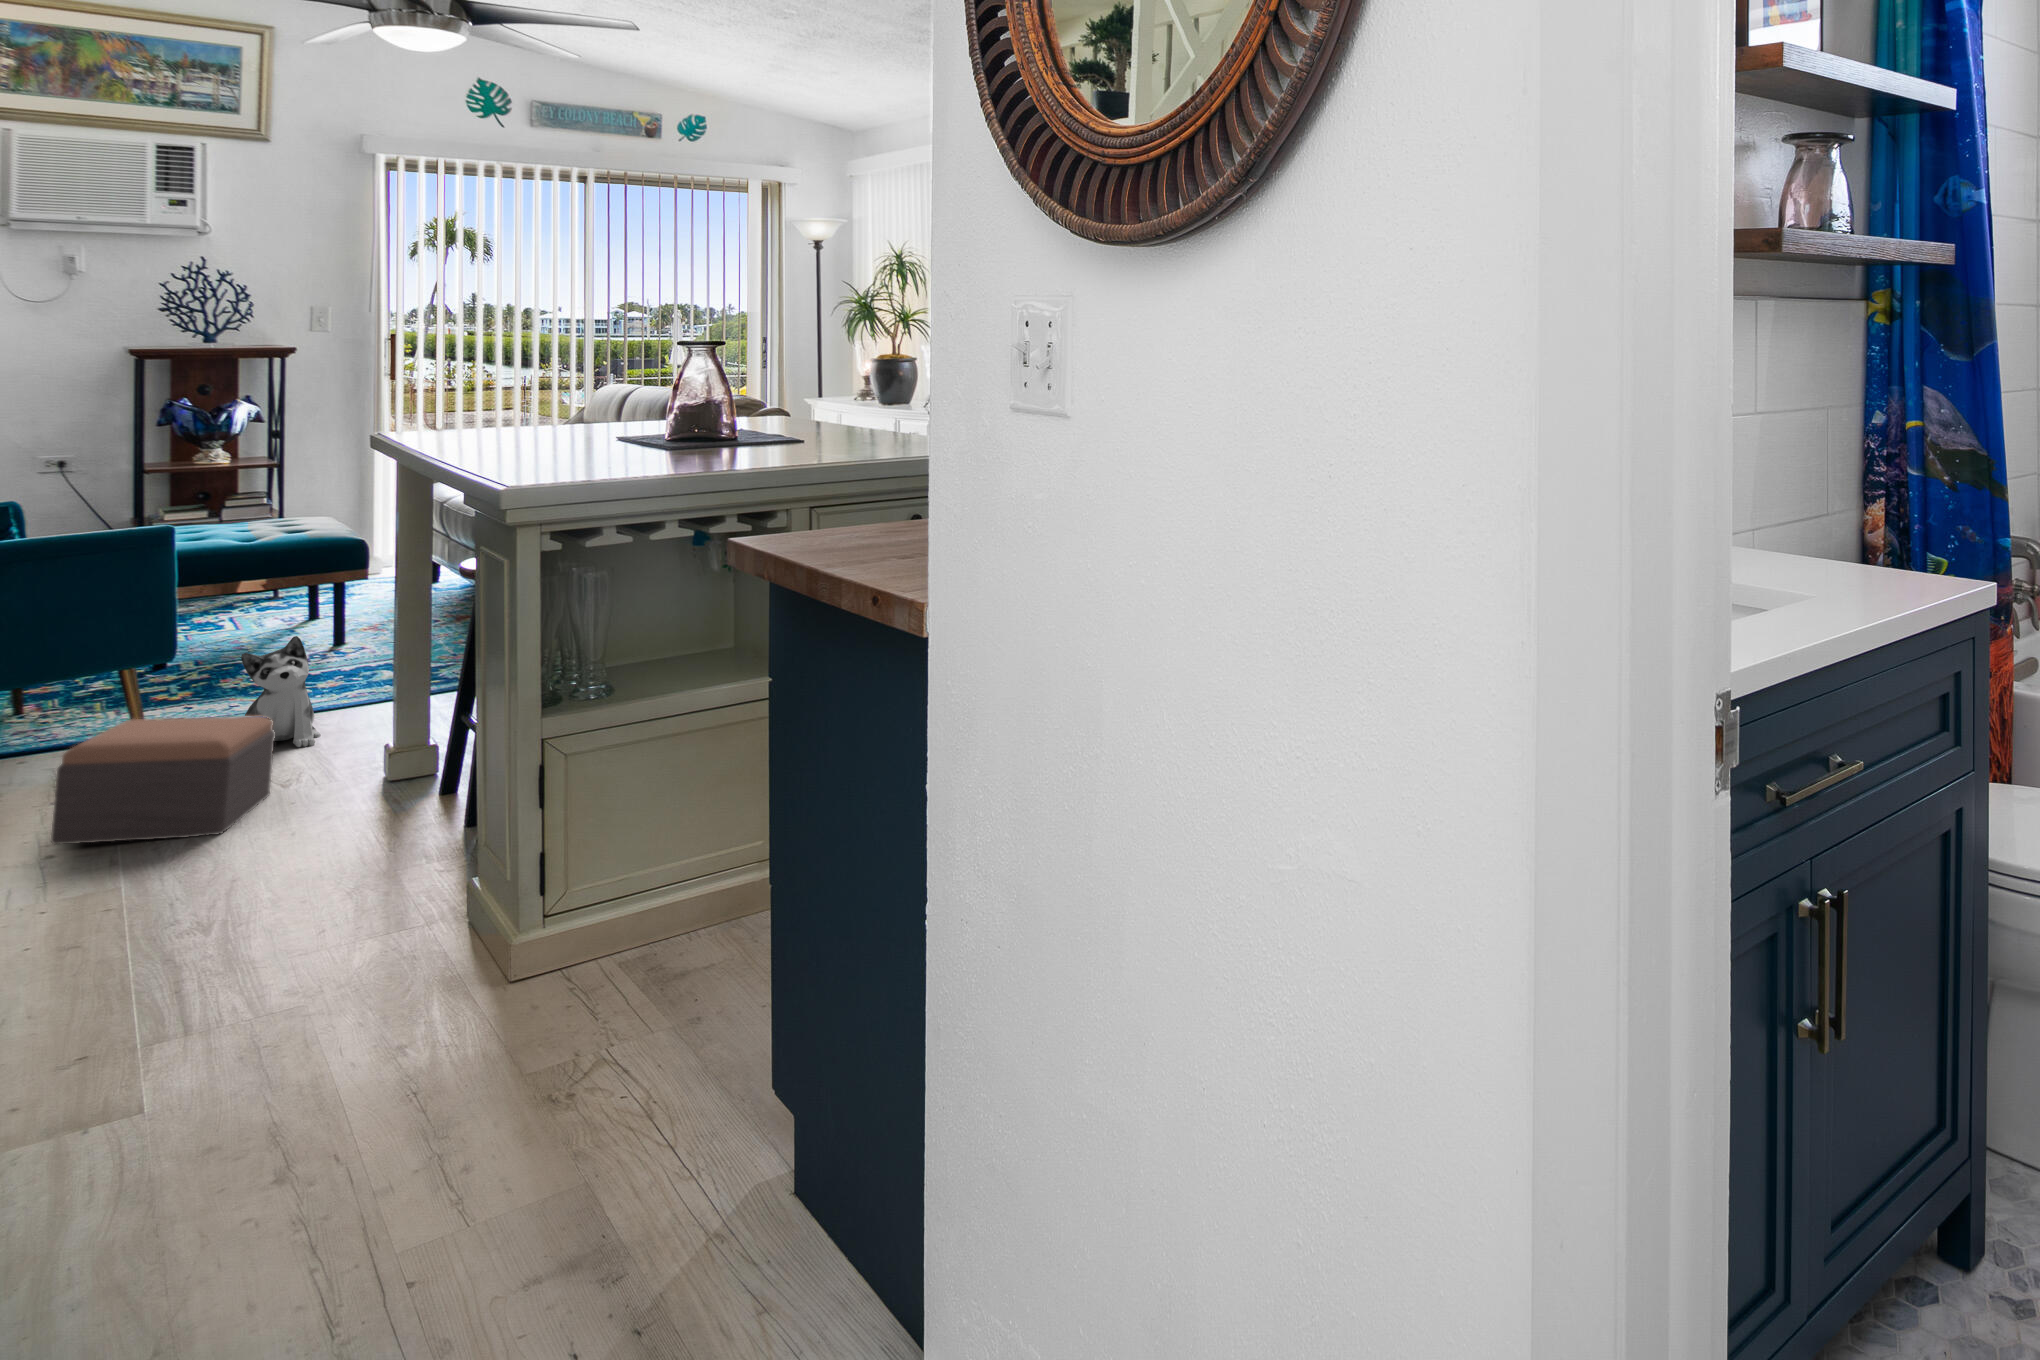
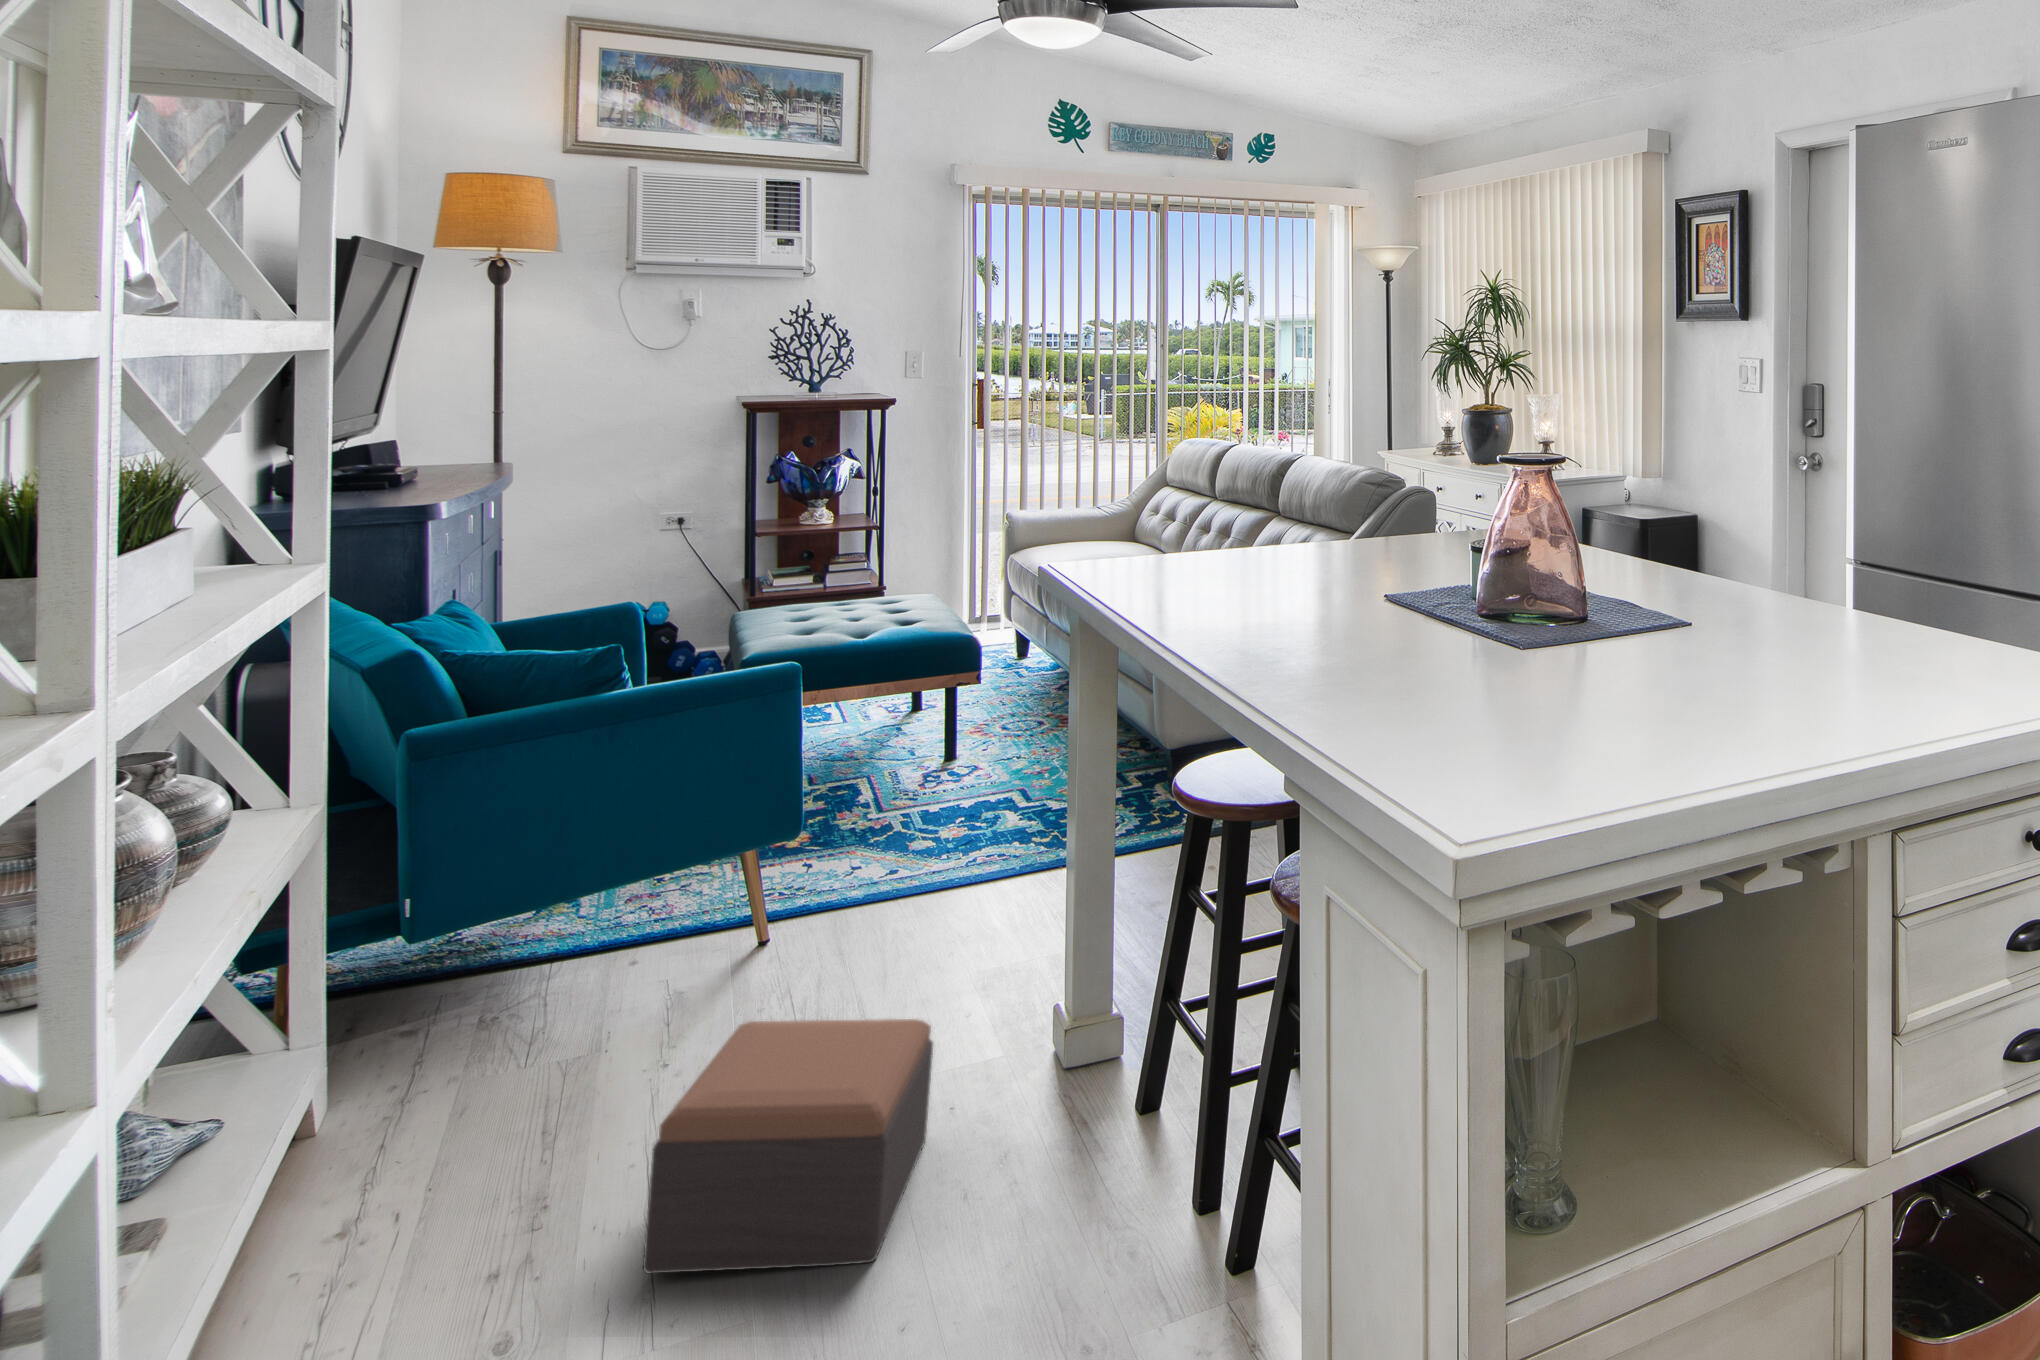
plush toy: present [241,636,321,747] -> none [865,840,967,1014]

